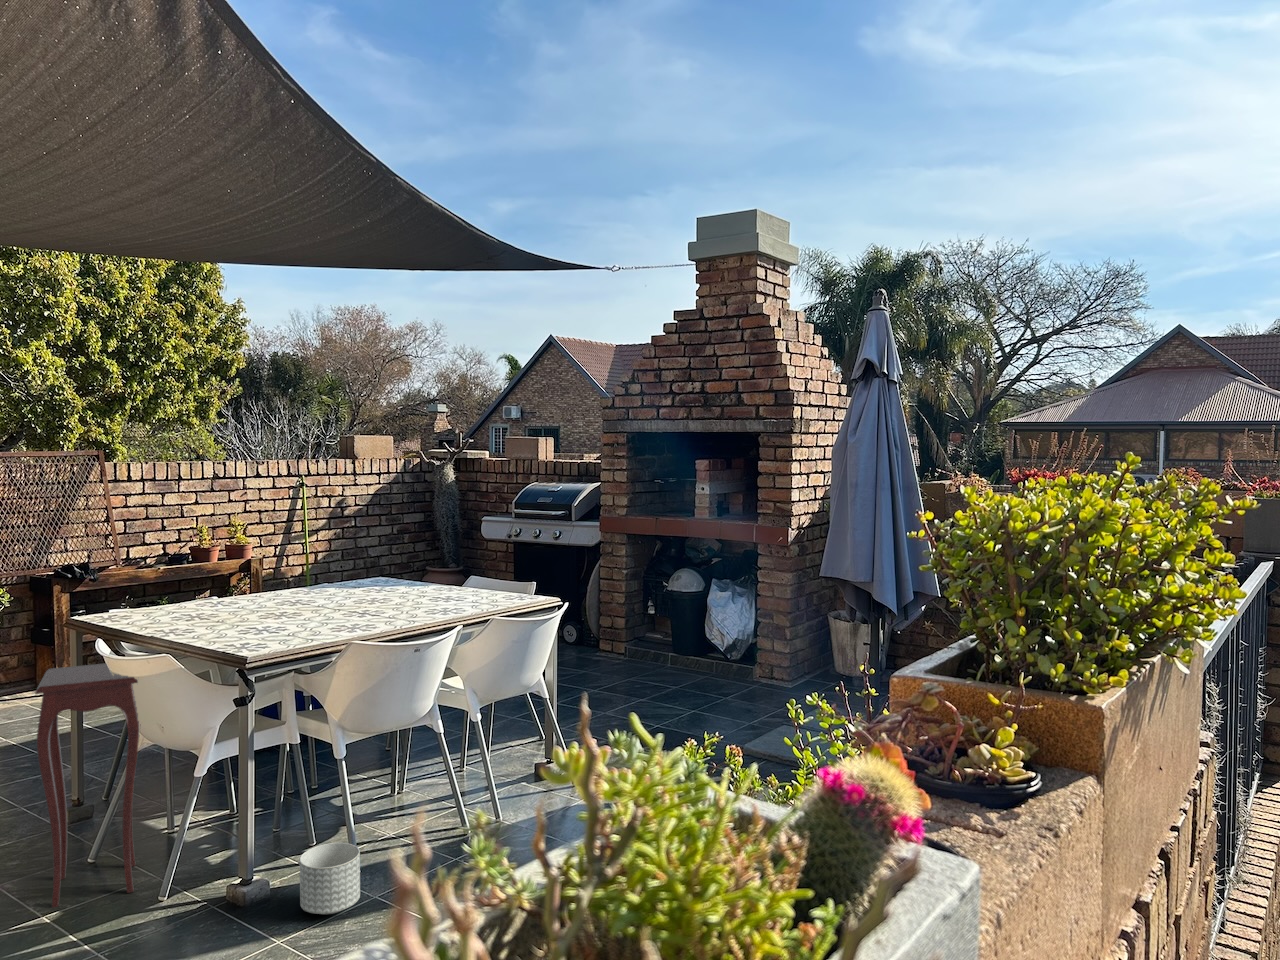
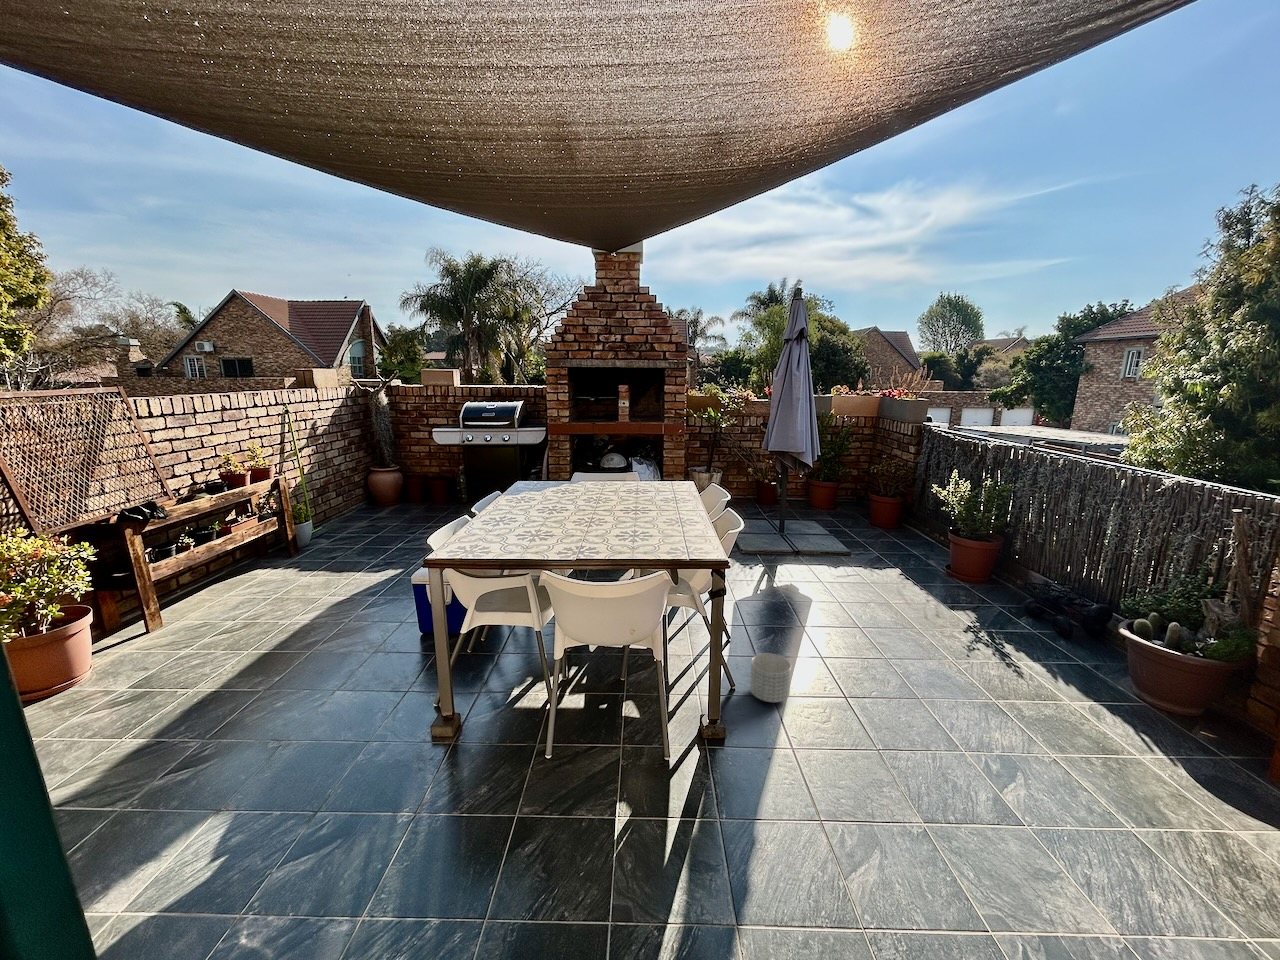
side table: present [36,663,139,908] -> none [552,568,653,778]

